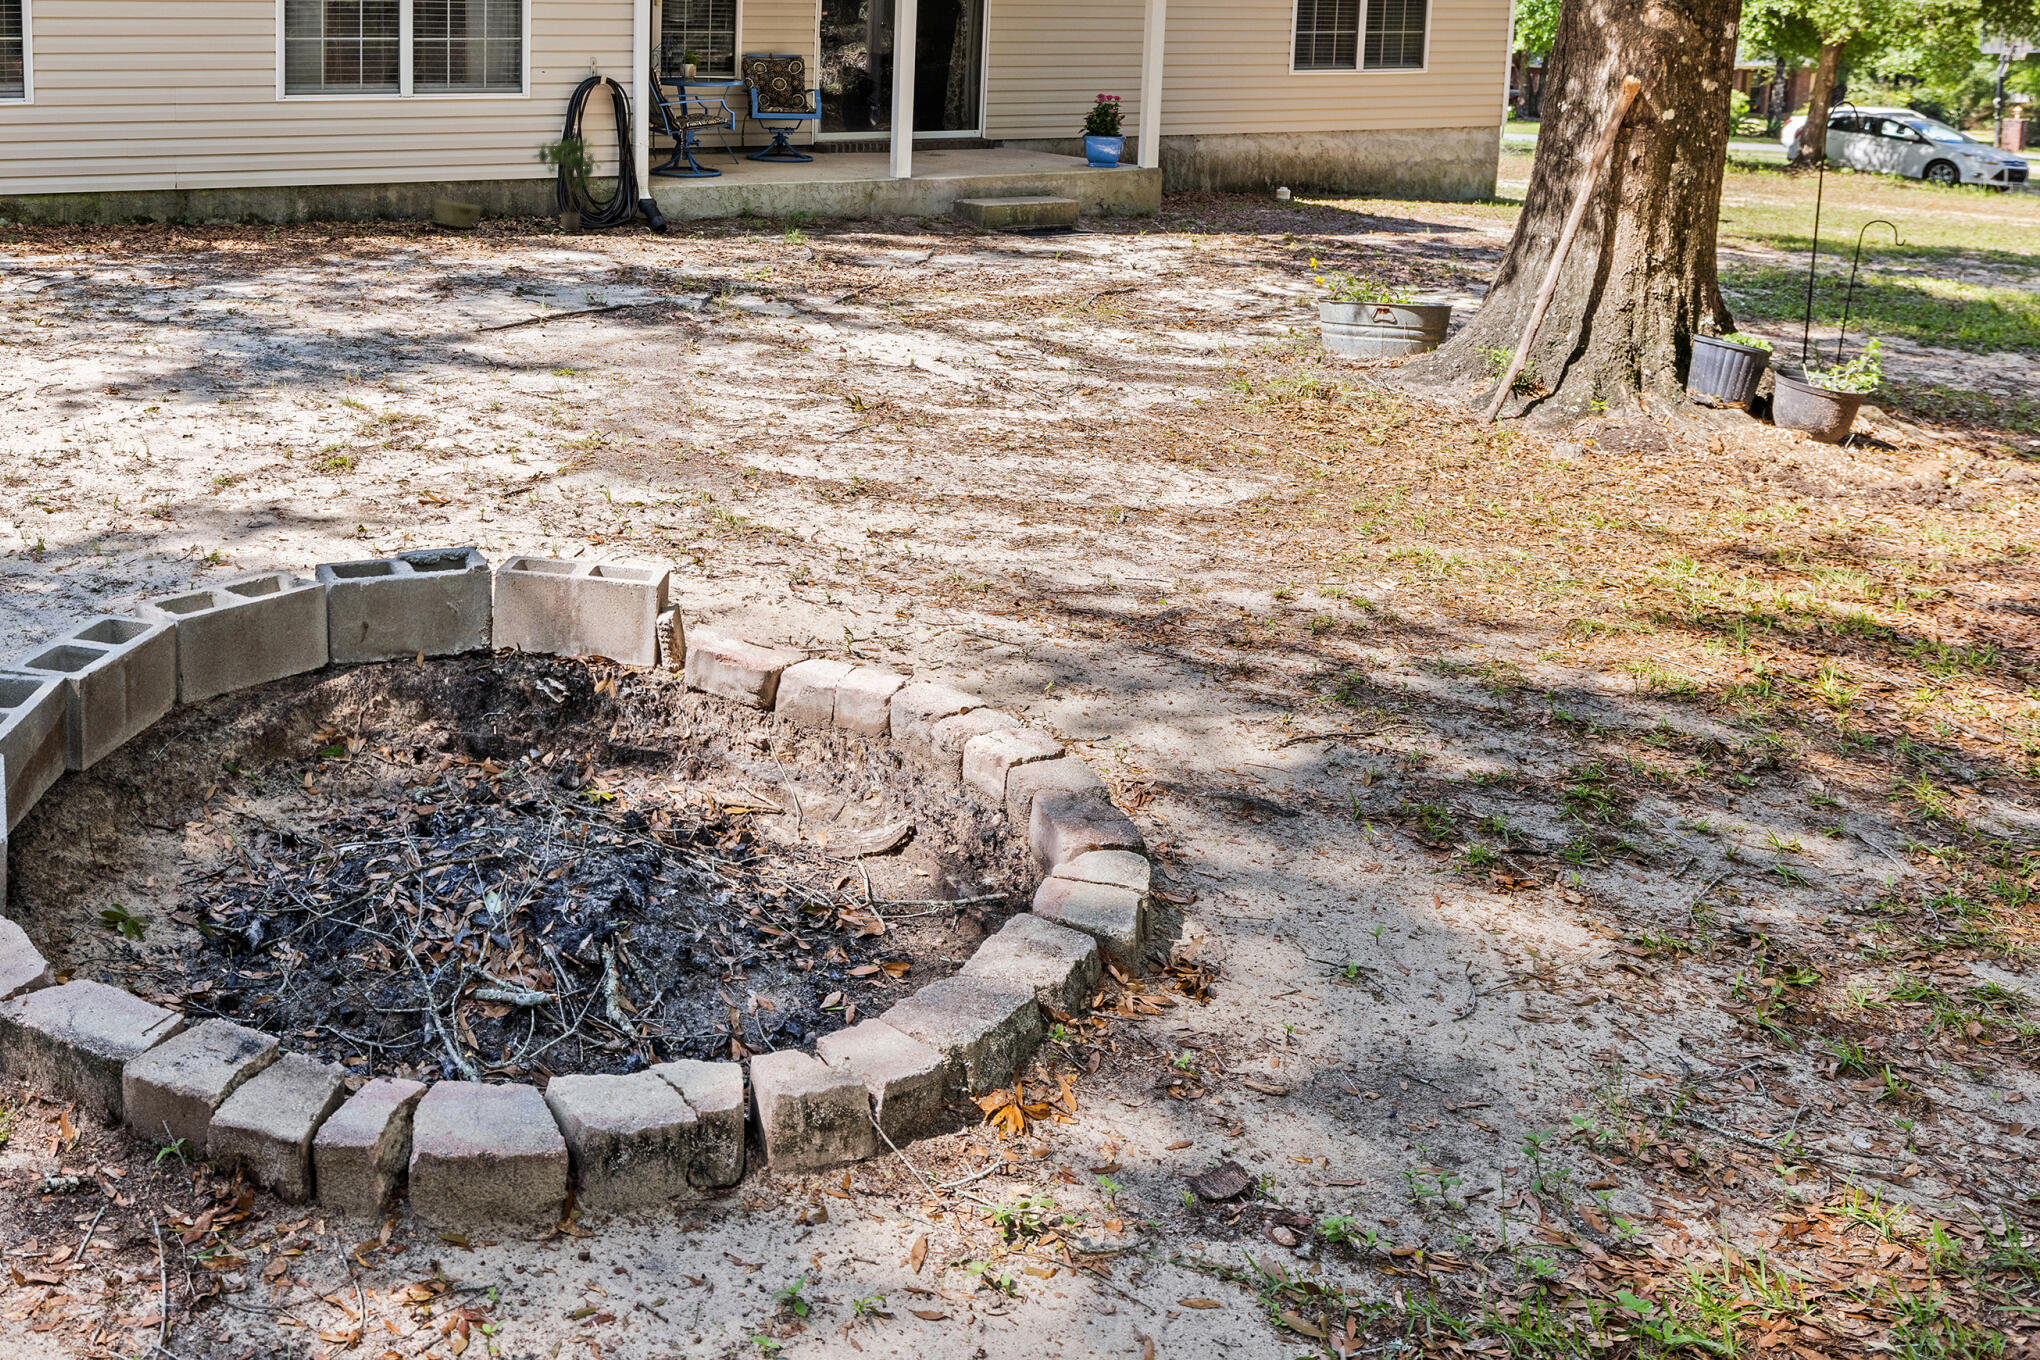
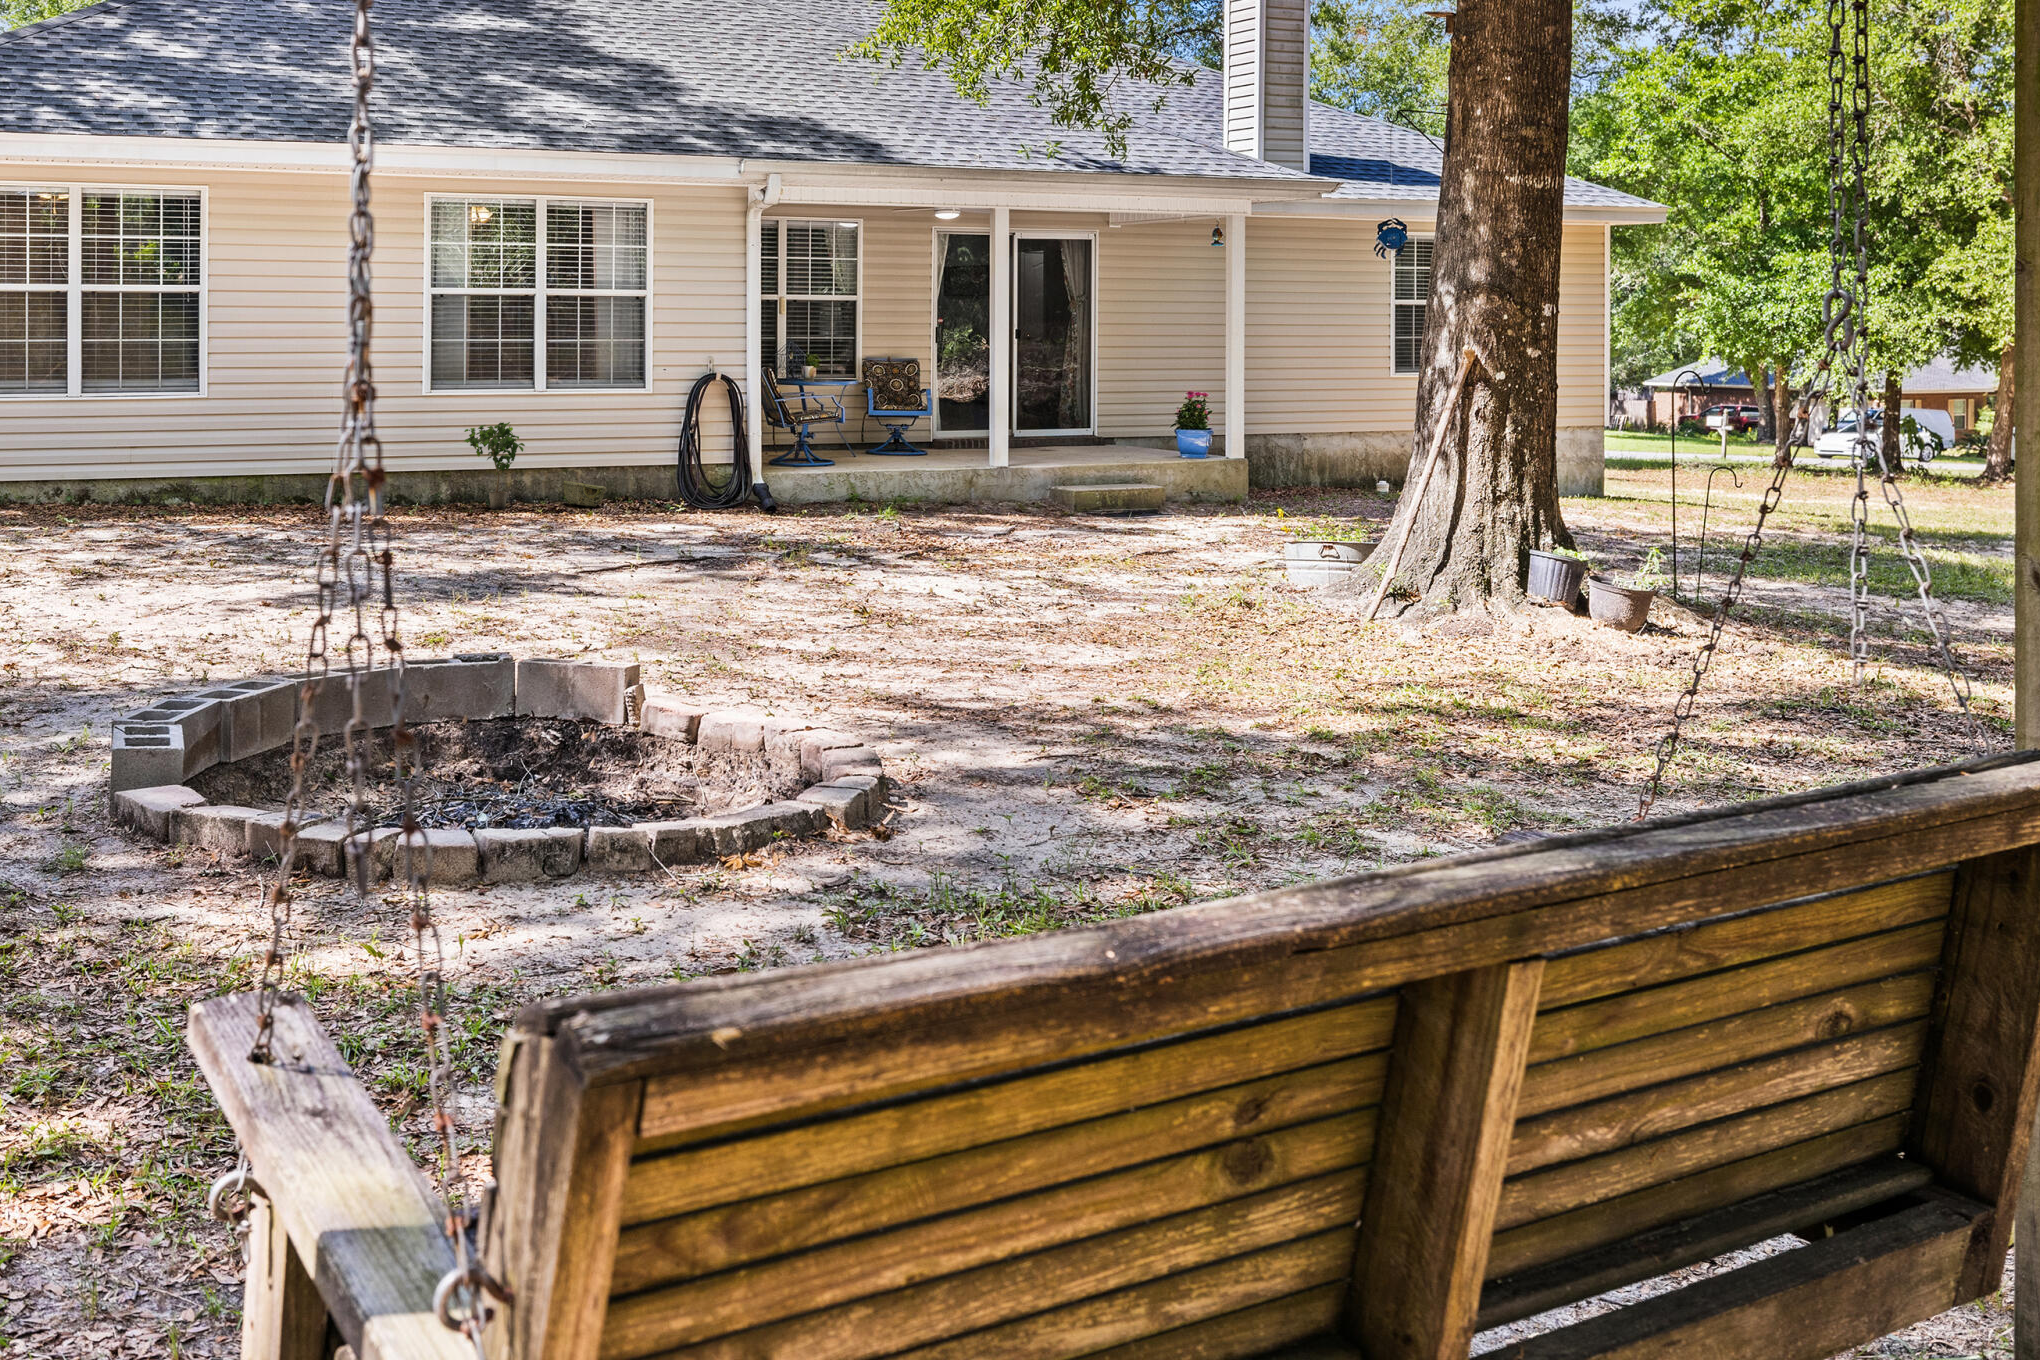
potted plant: present [534,138,600,232] -> present [464,422,525,509]

